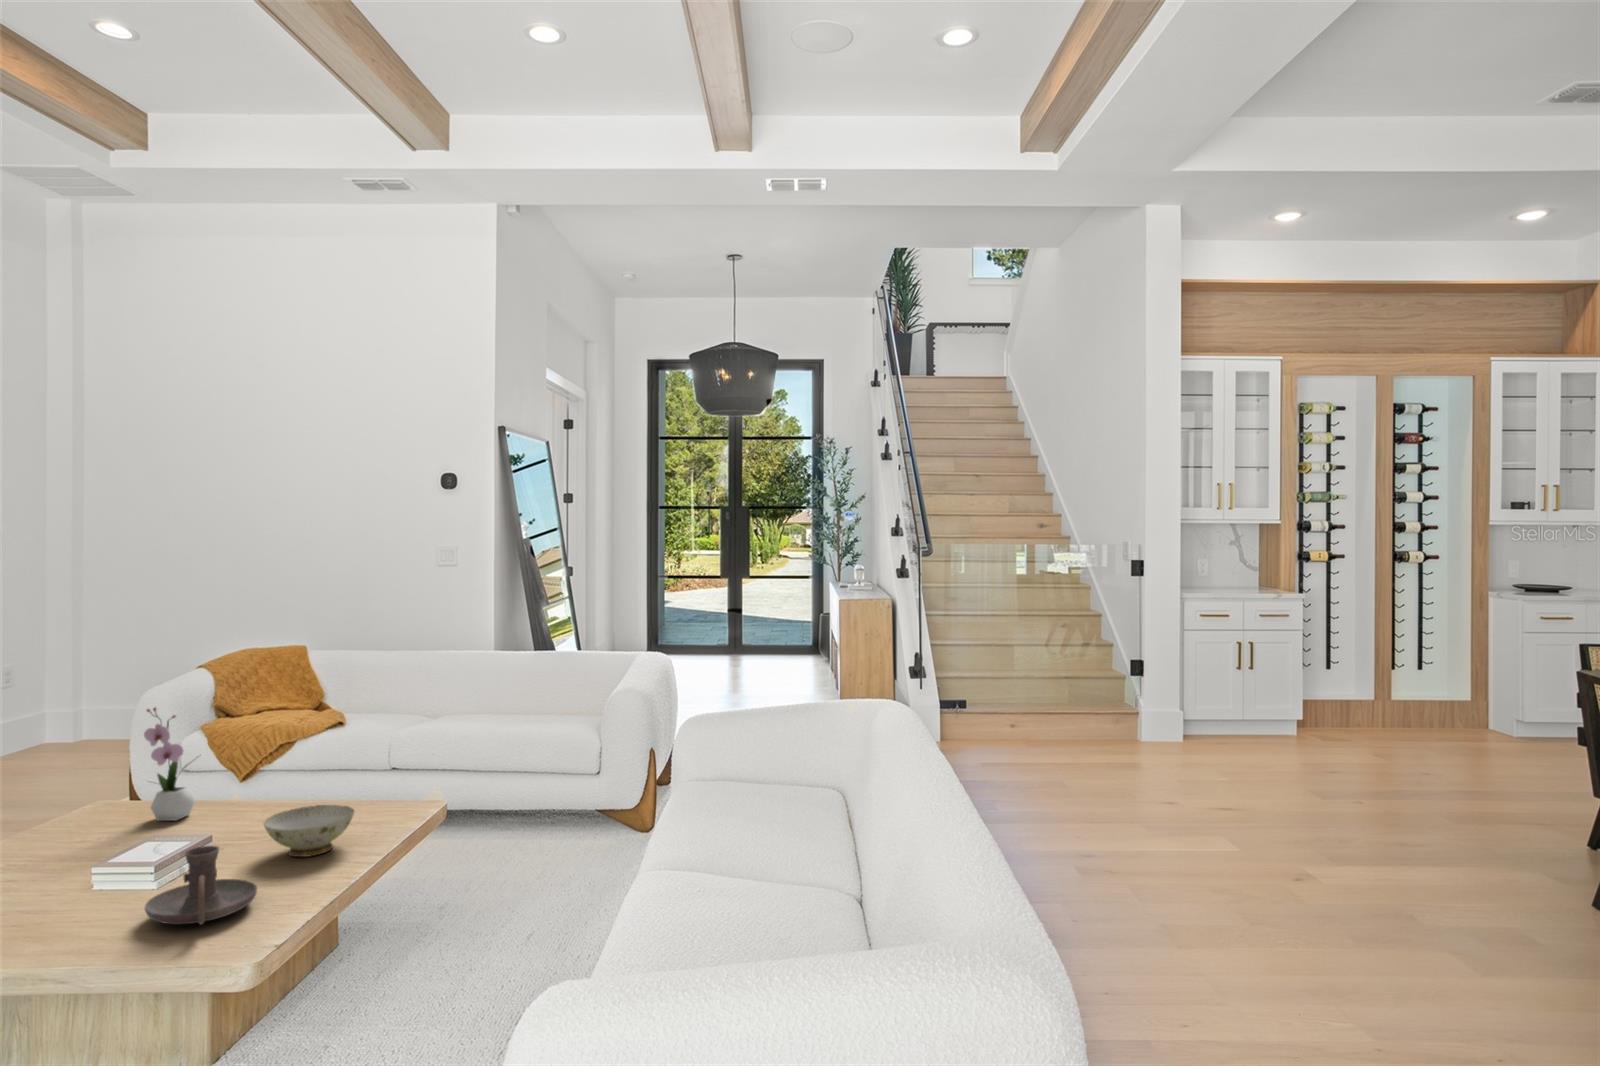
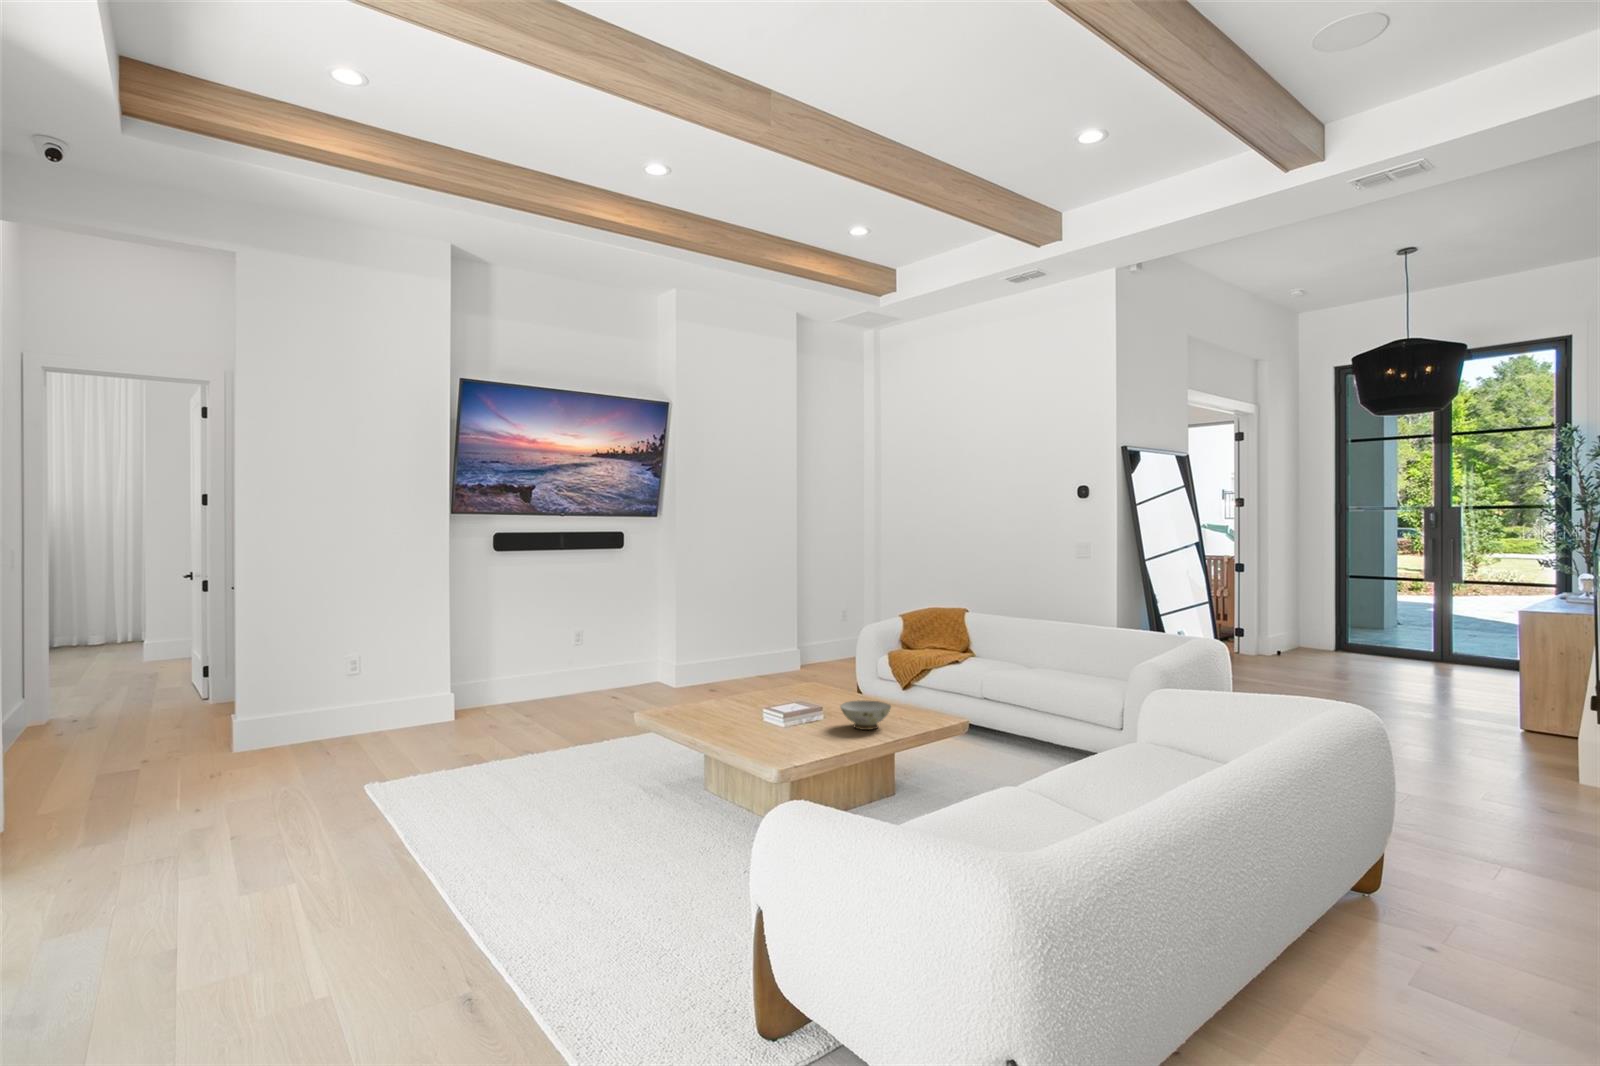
flower arrangement: present [144,708,196,821] -> none [813,630,844,698]
candle holder: present [145,846,257,924] -> none [761,705,815,746]

